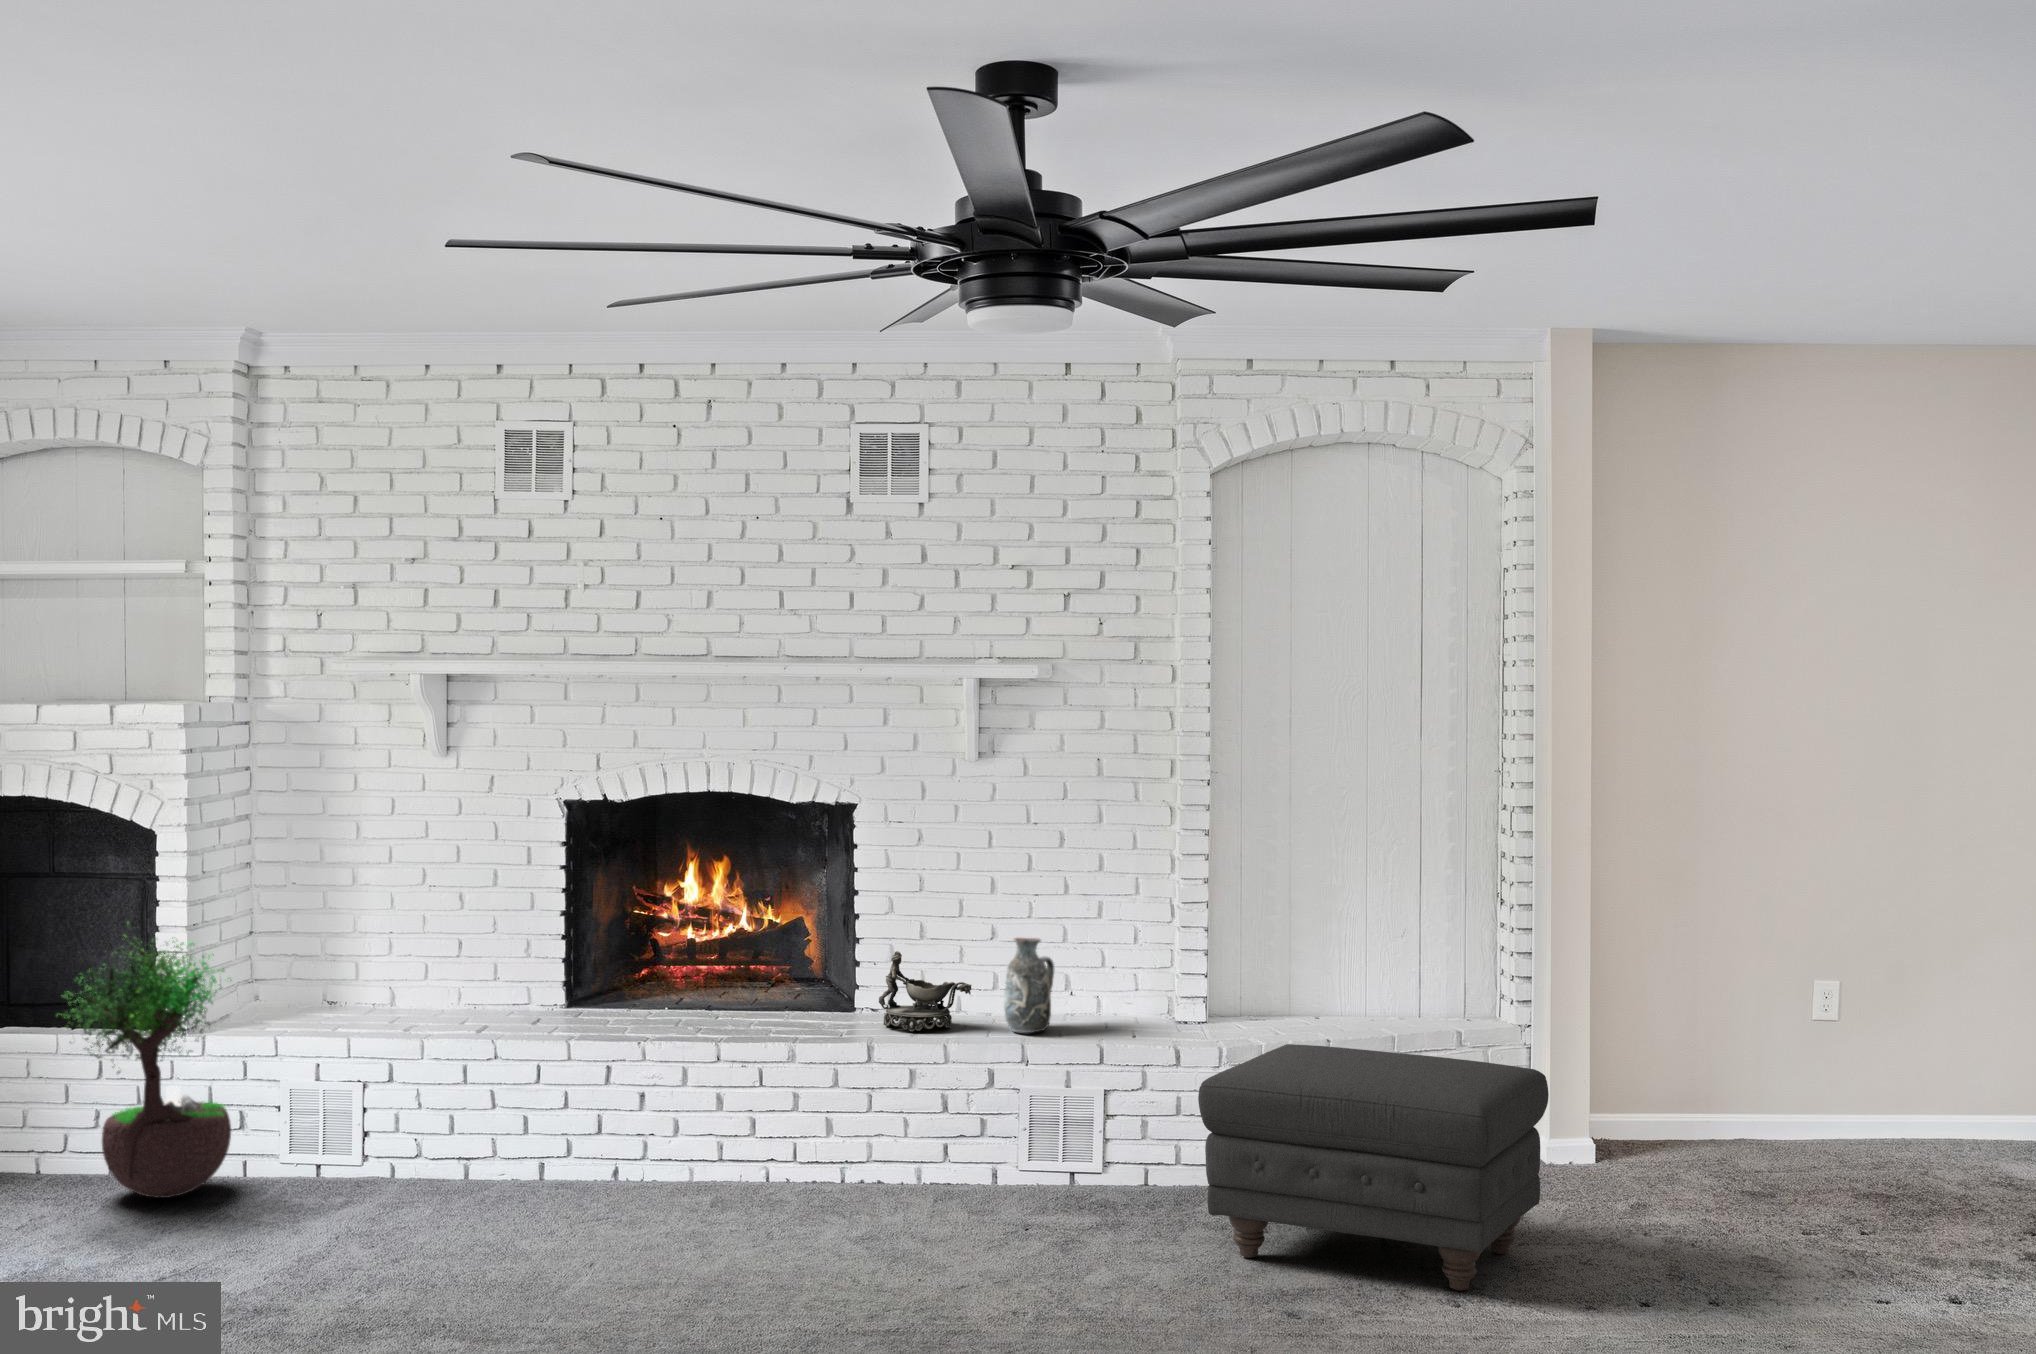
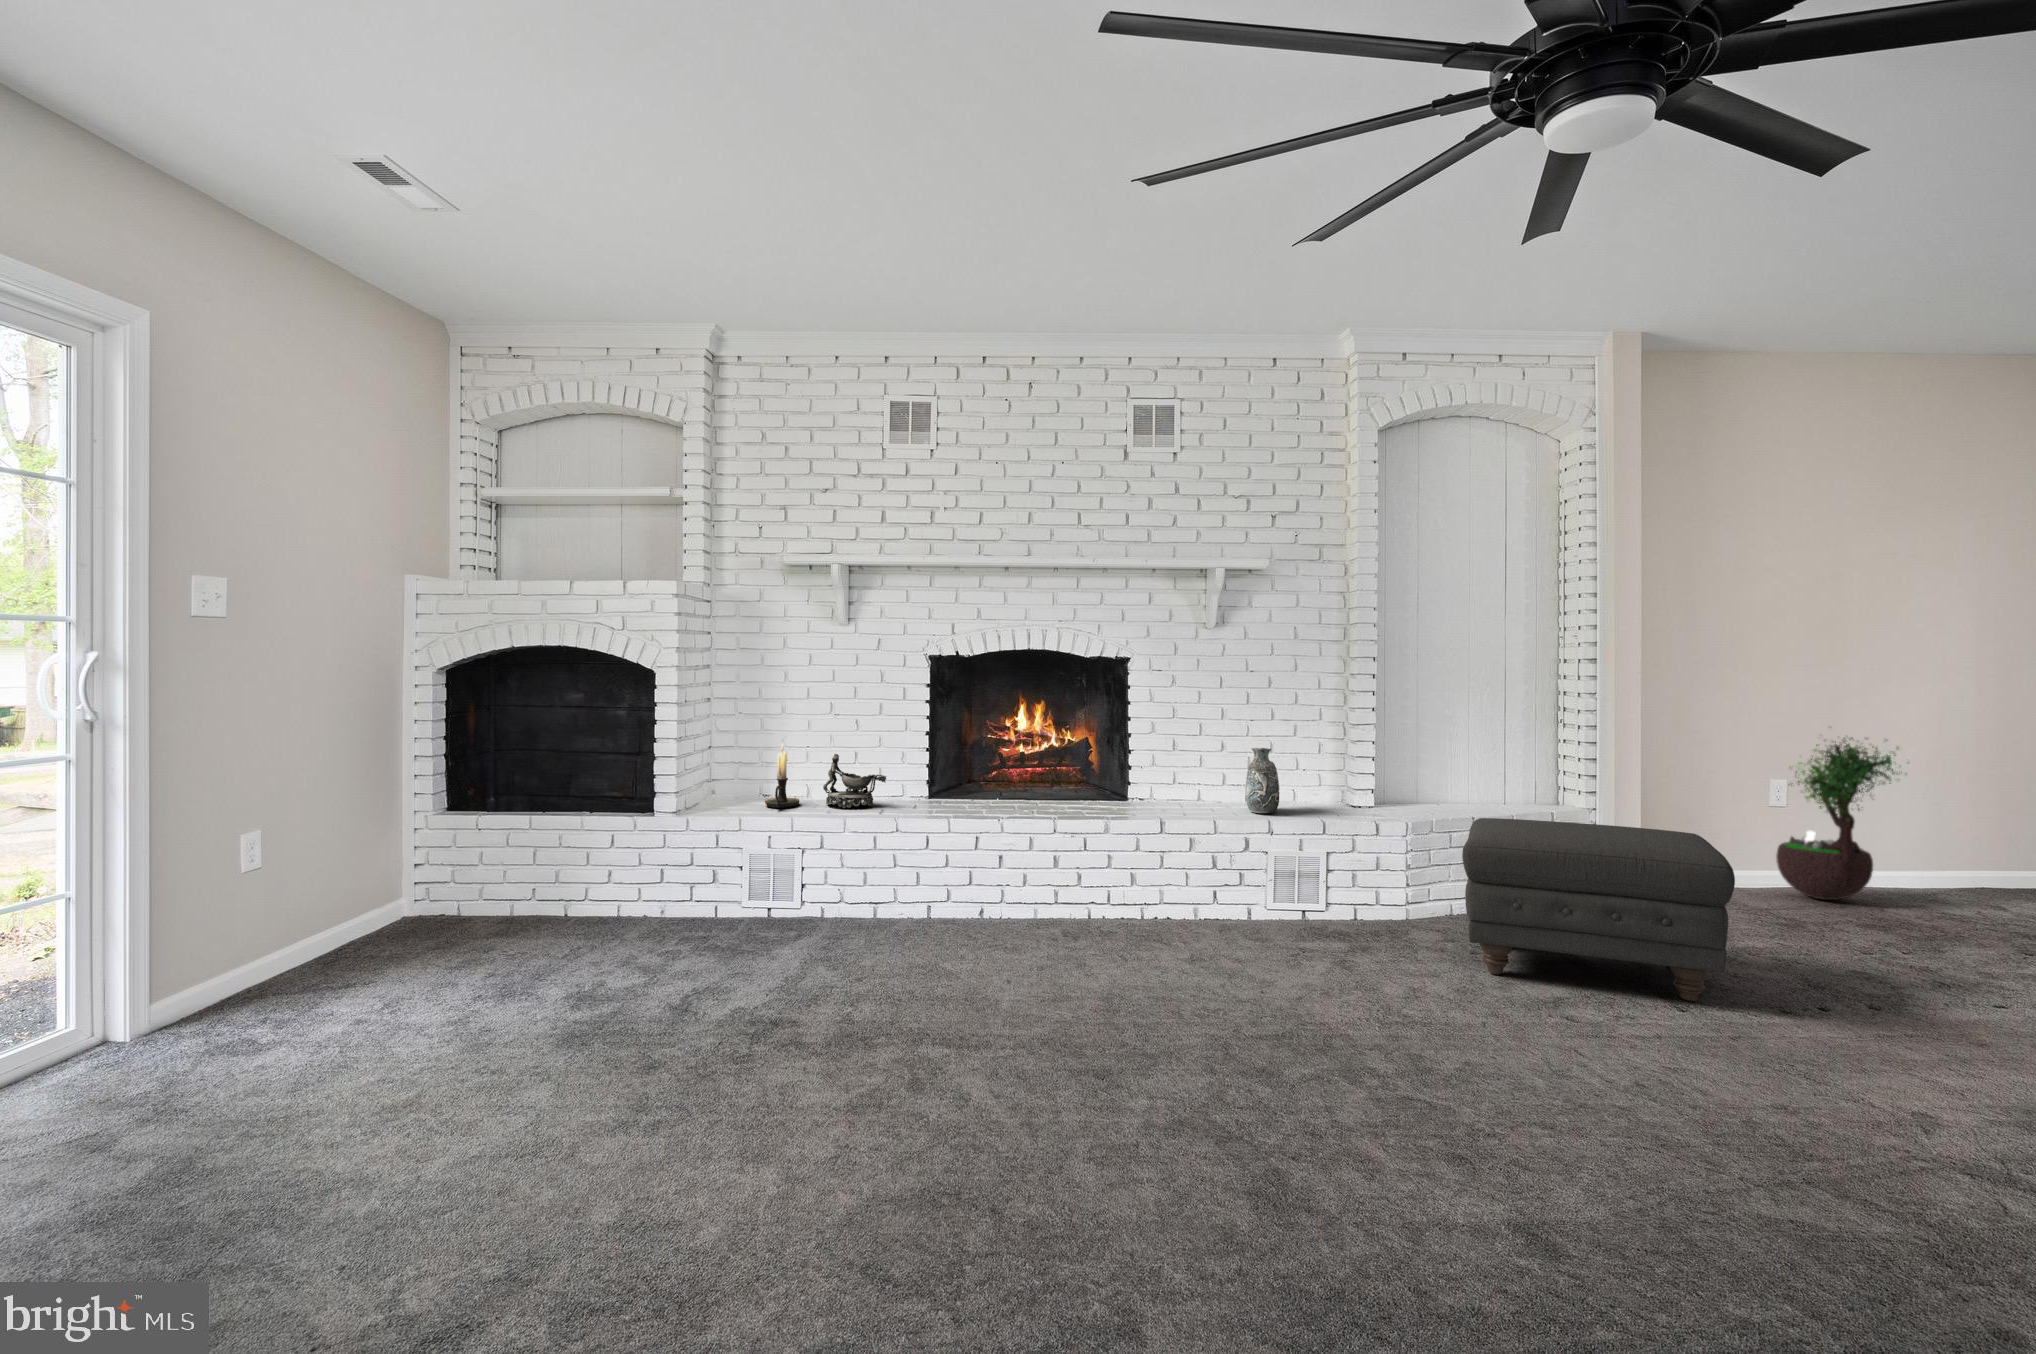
potted tree: present [57,923,231,1198] -> present [1776,737,1907,900]
candle holder: none [319,928,369,1024] -> present [765,743,799,808]
decorative bowl: present [879,951,972,1031] -> present [823,754,886,808]

